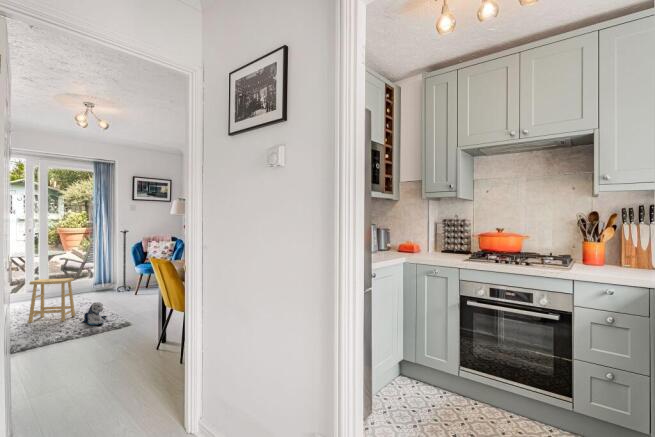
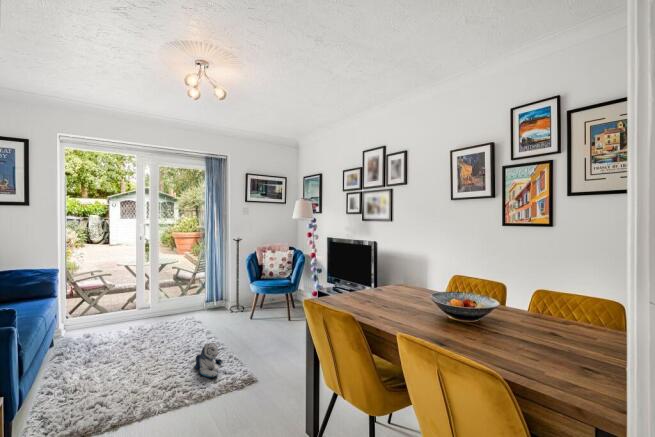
footstool: present [28,278,75,323] -> none [134,304,186,364]

